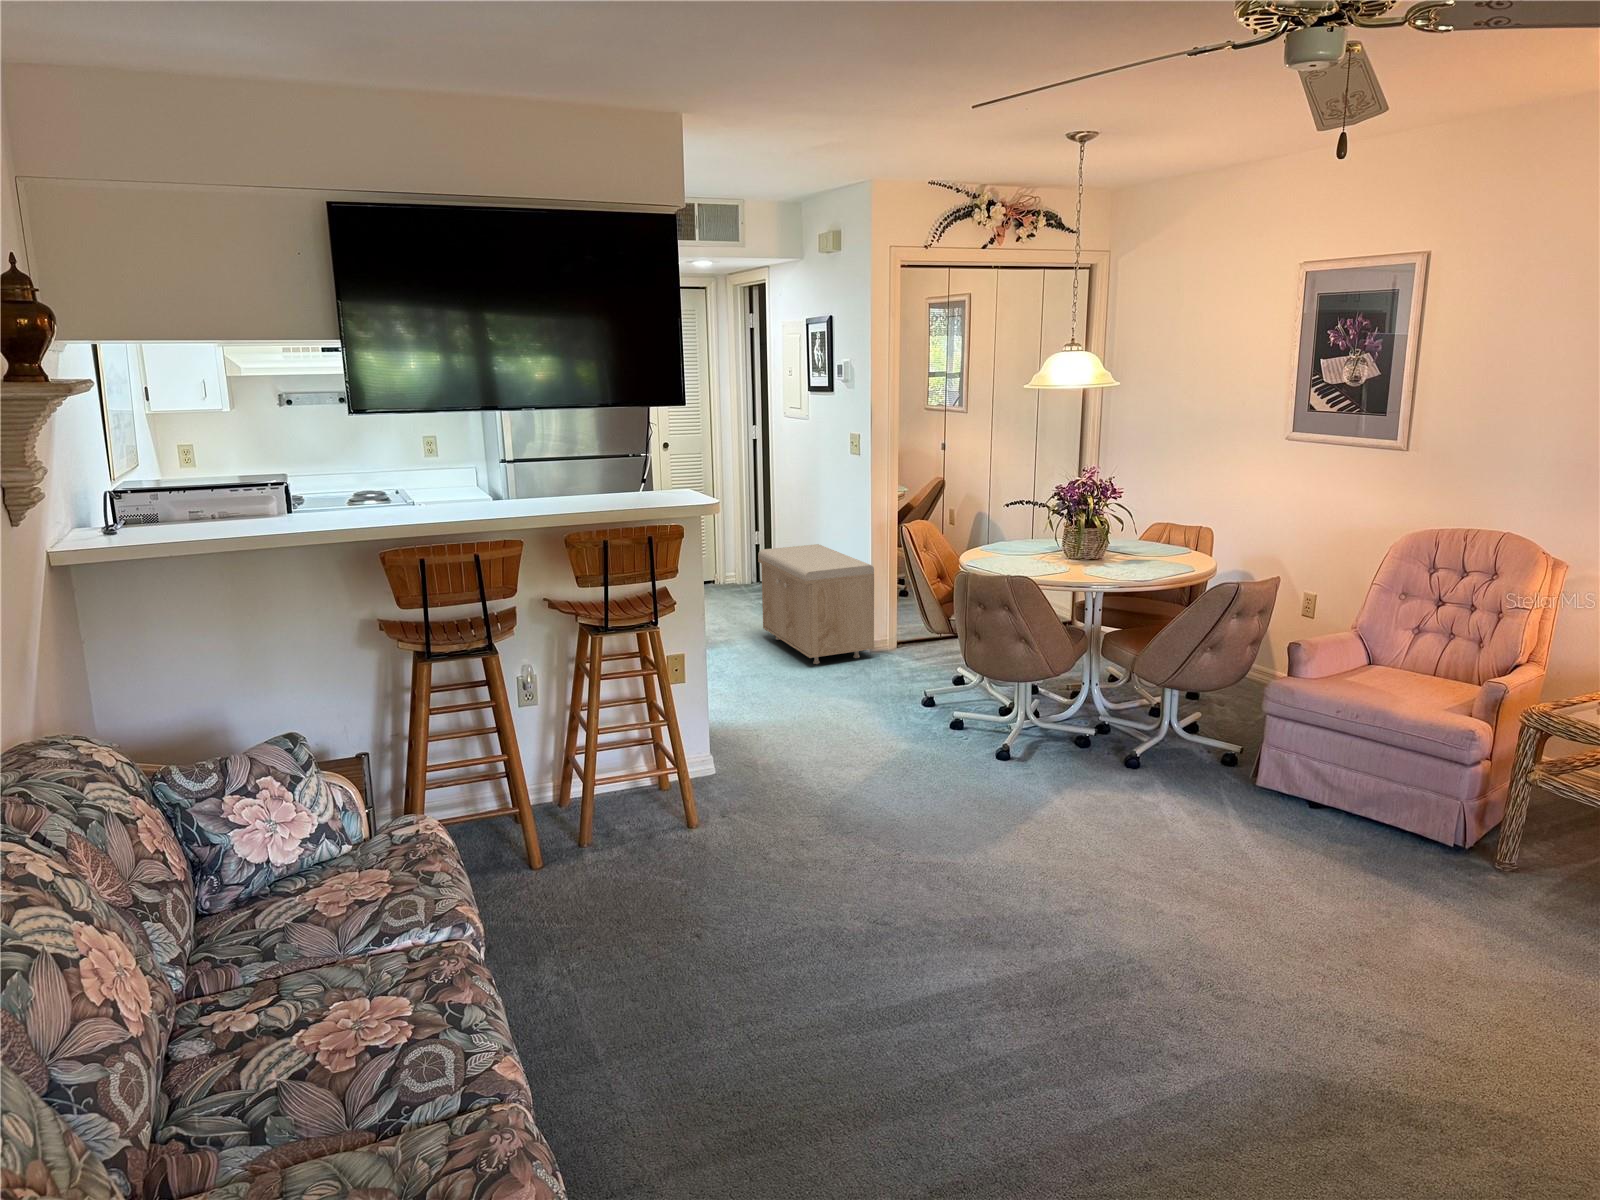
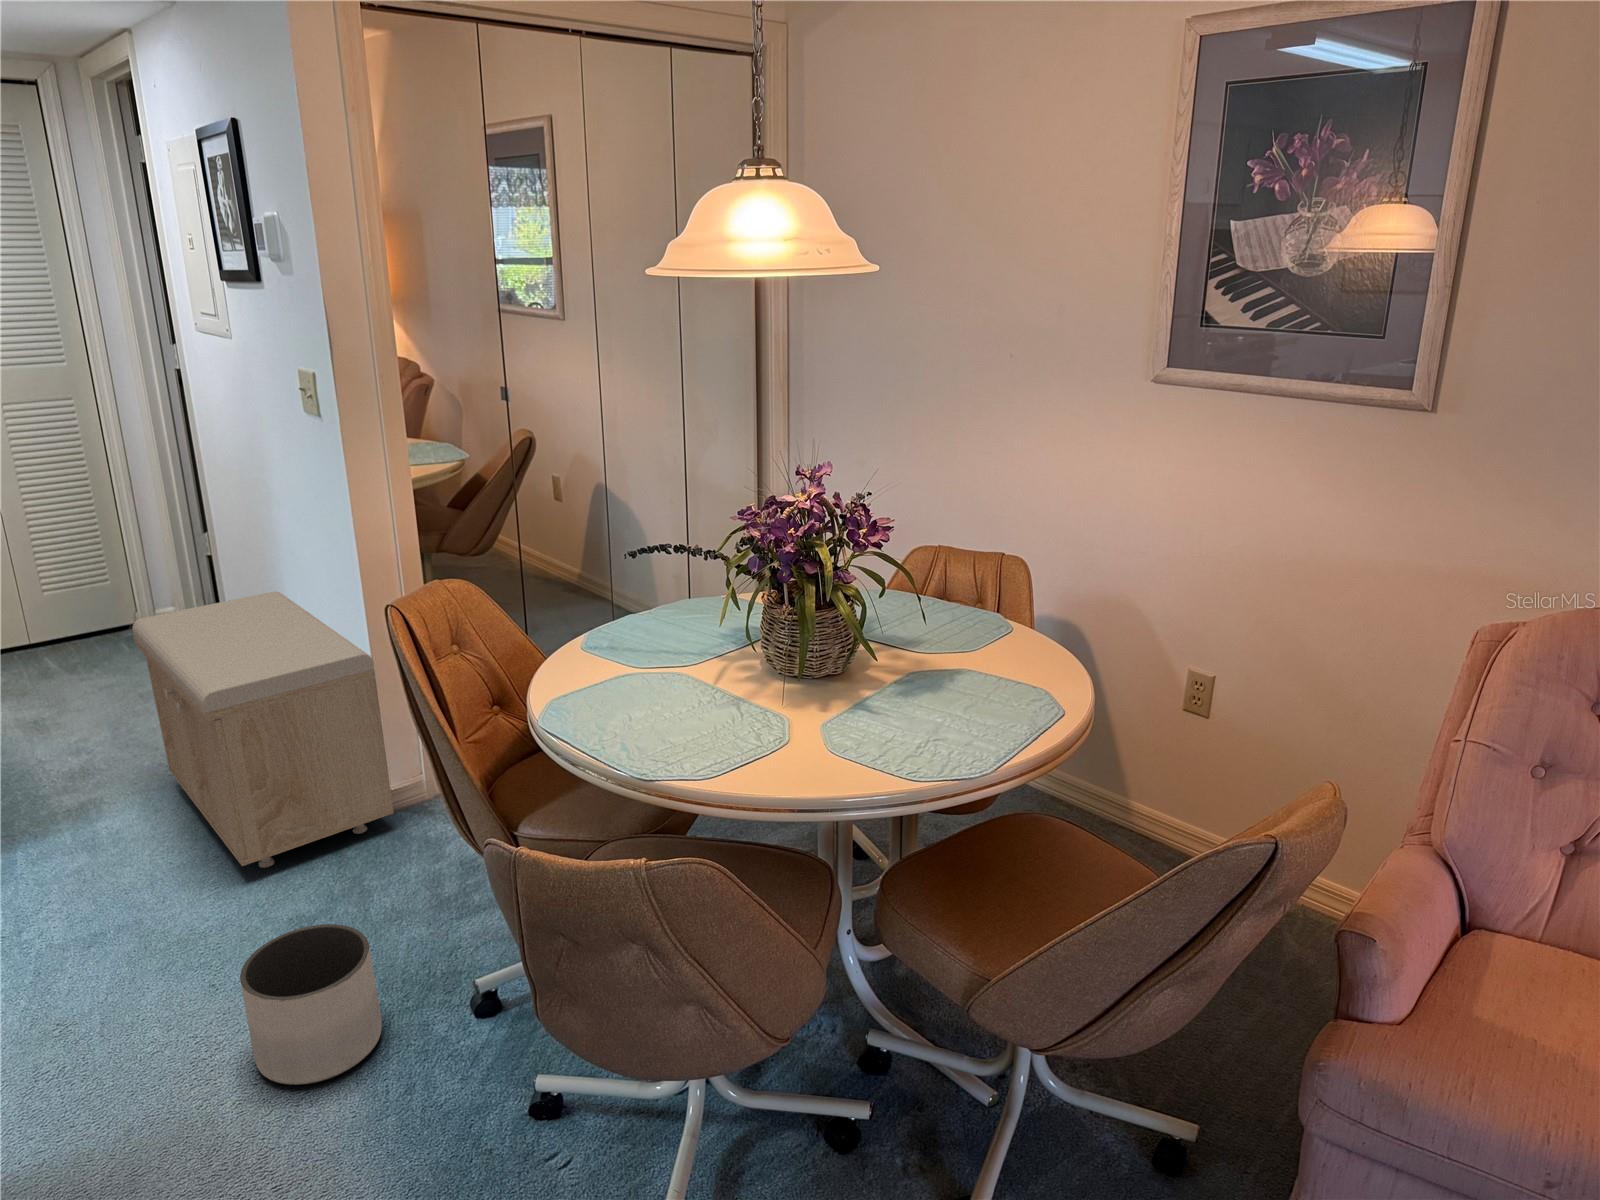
planter: none [833,660,883,716] -> present [240,924,382,1085]

